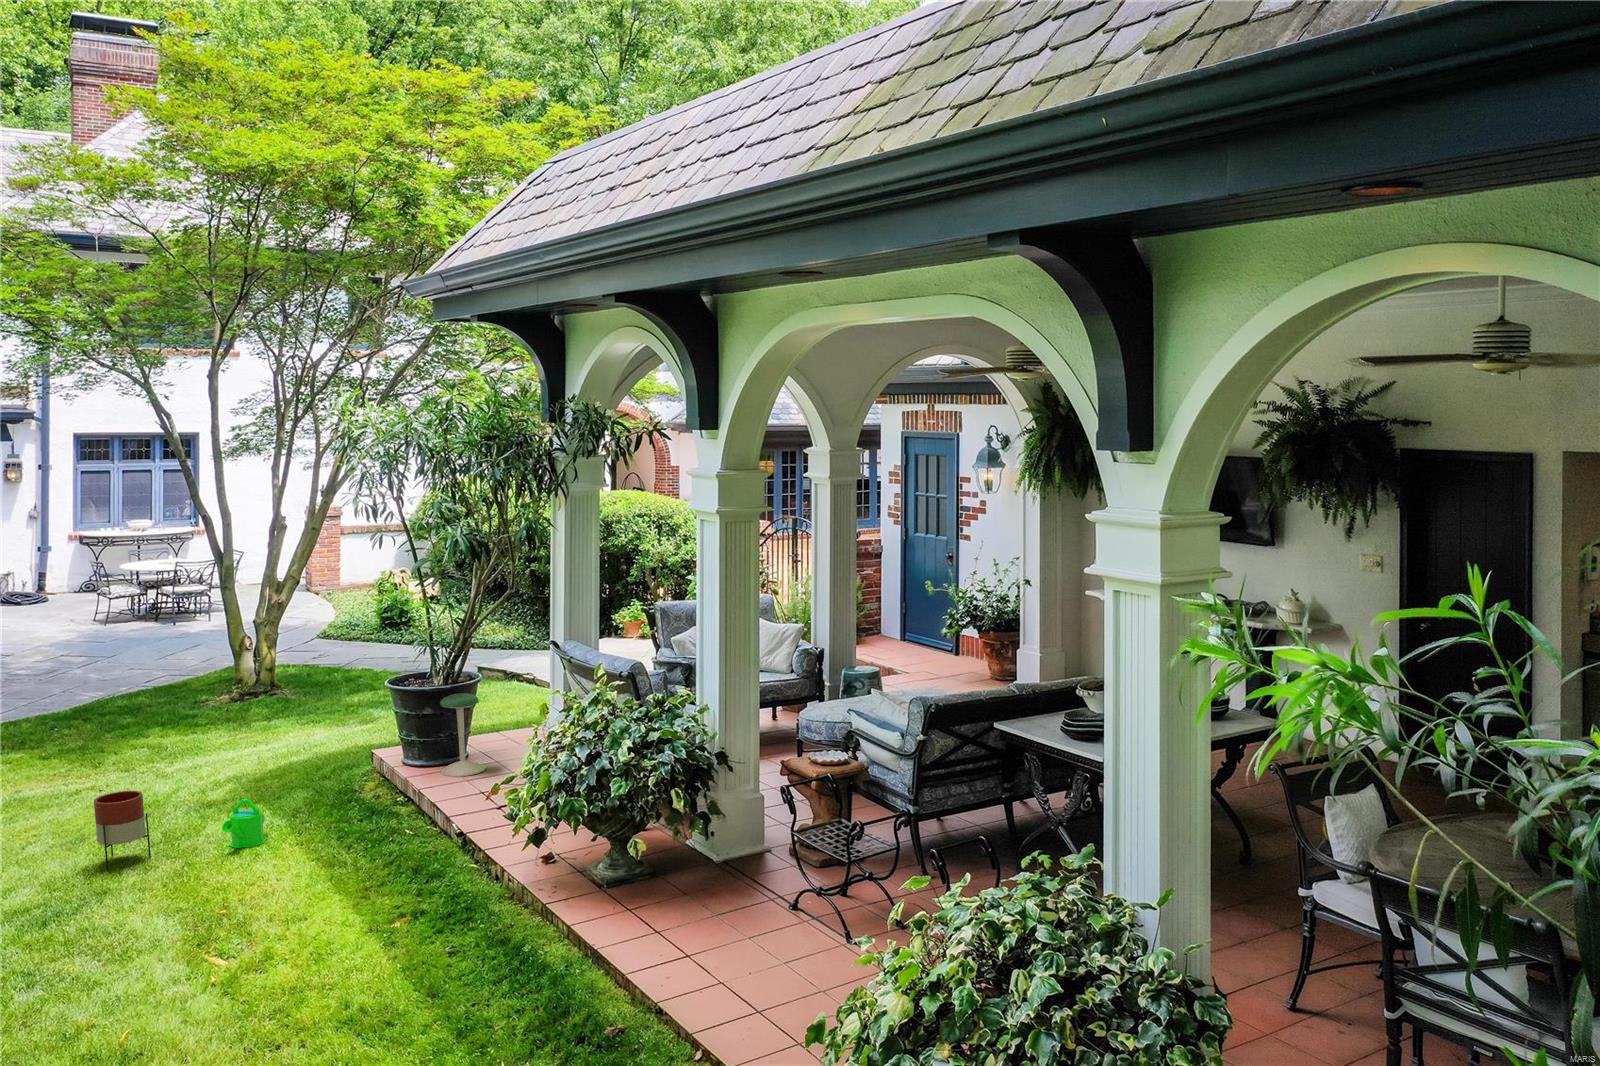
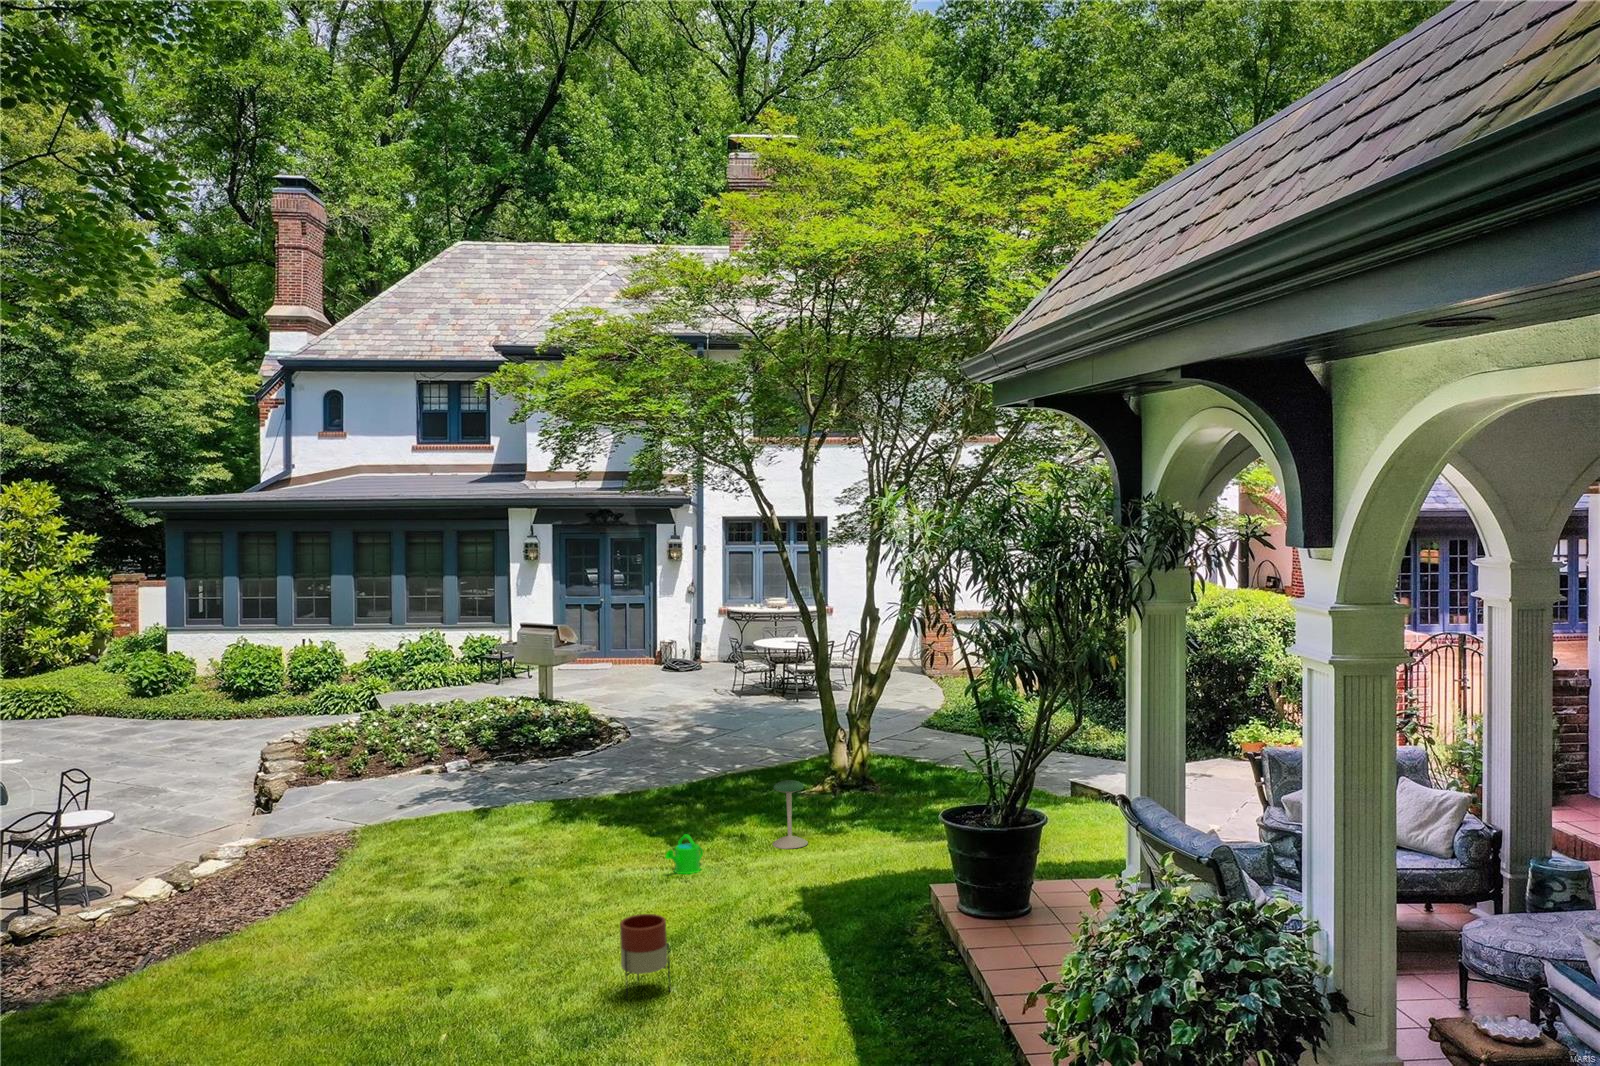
stool: present [440,693,486,777] -> present [773,780,808,849]
watering can: present [222,799,266,848] -> present [665,834,703,874]

